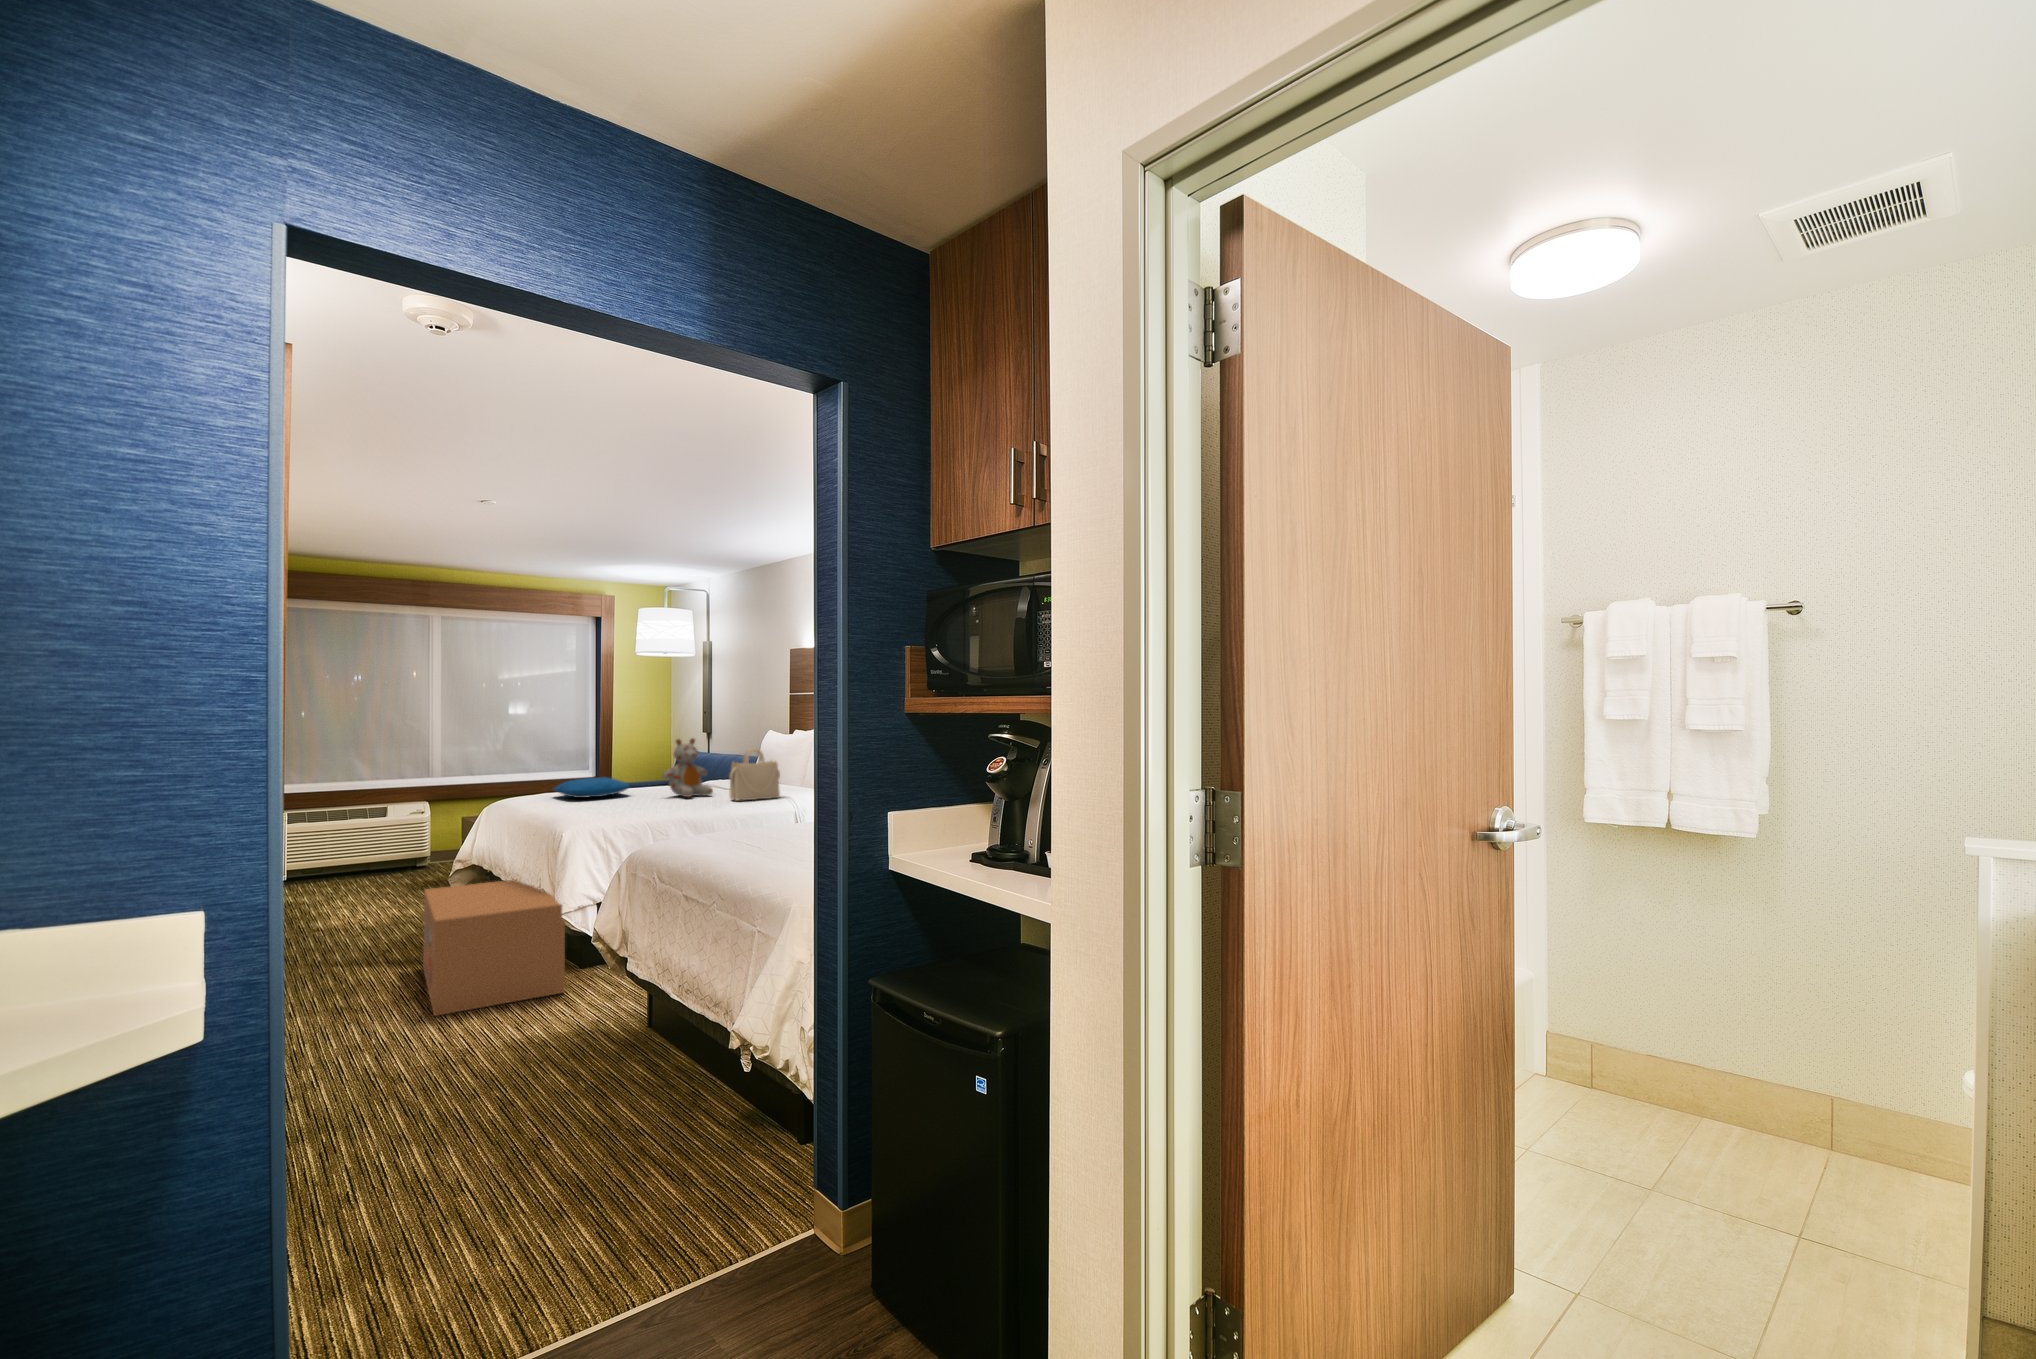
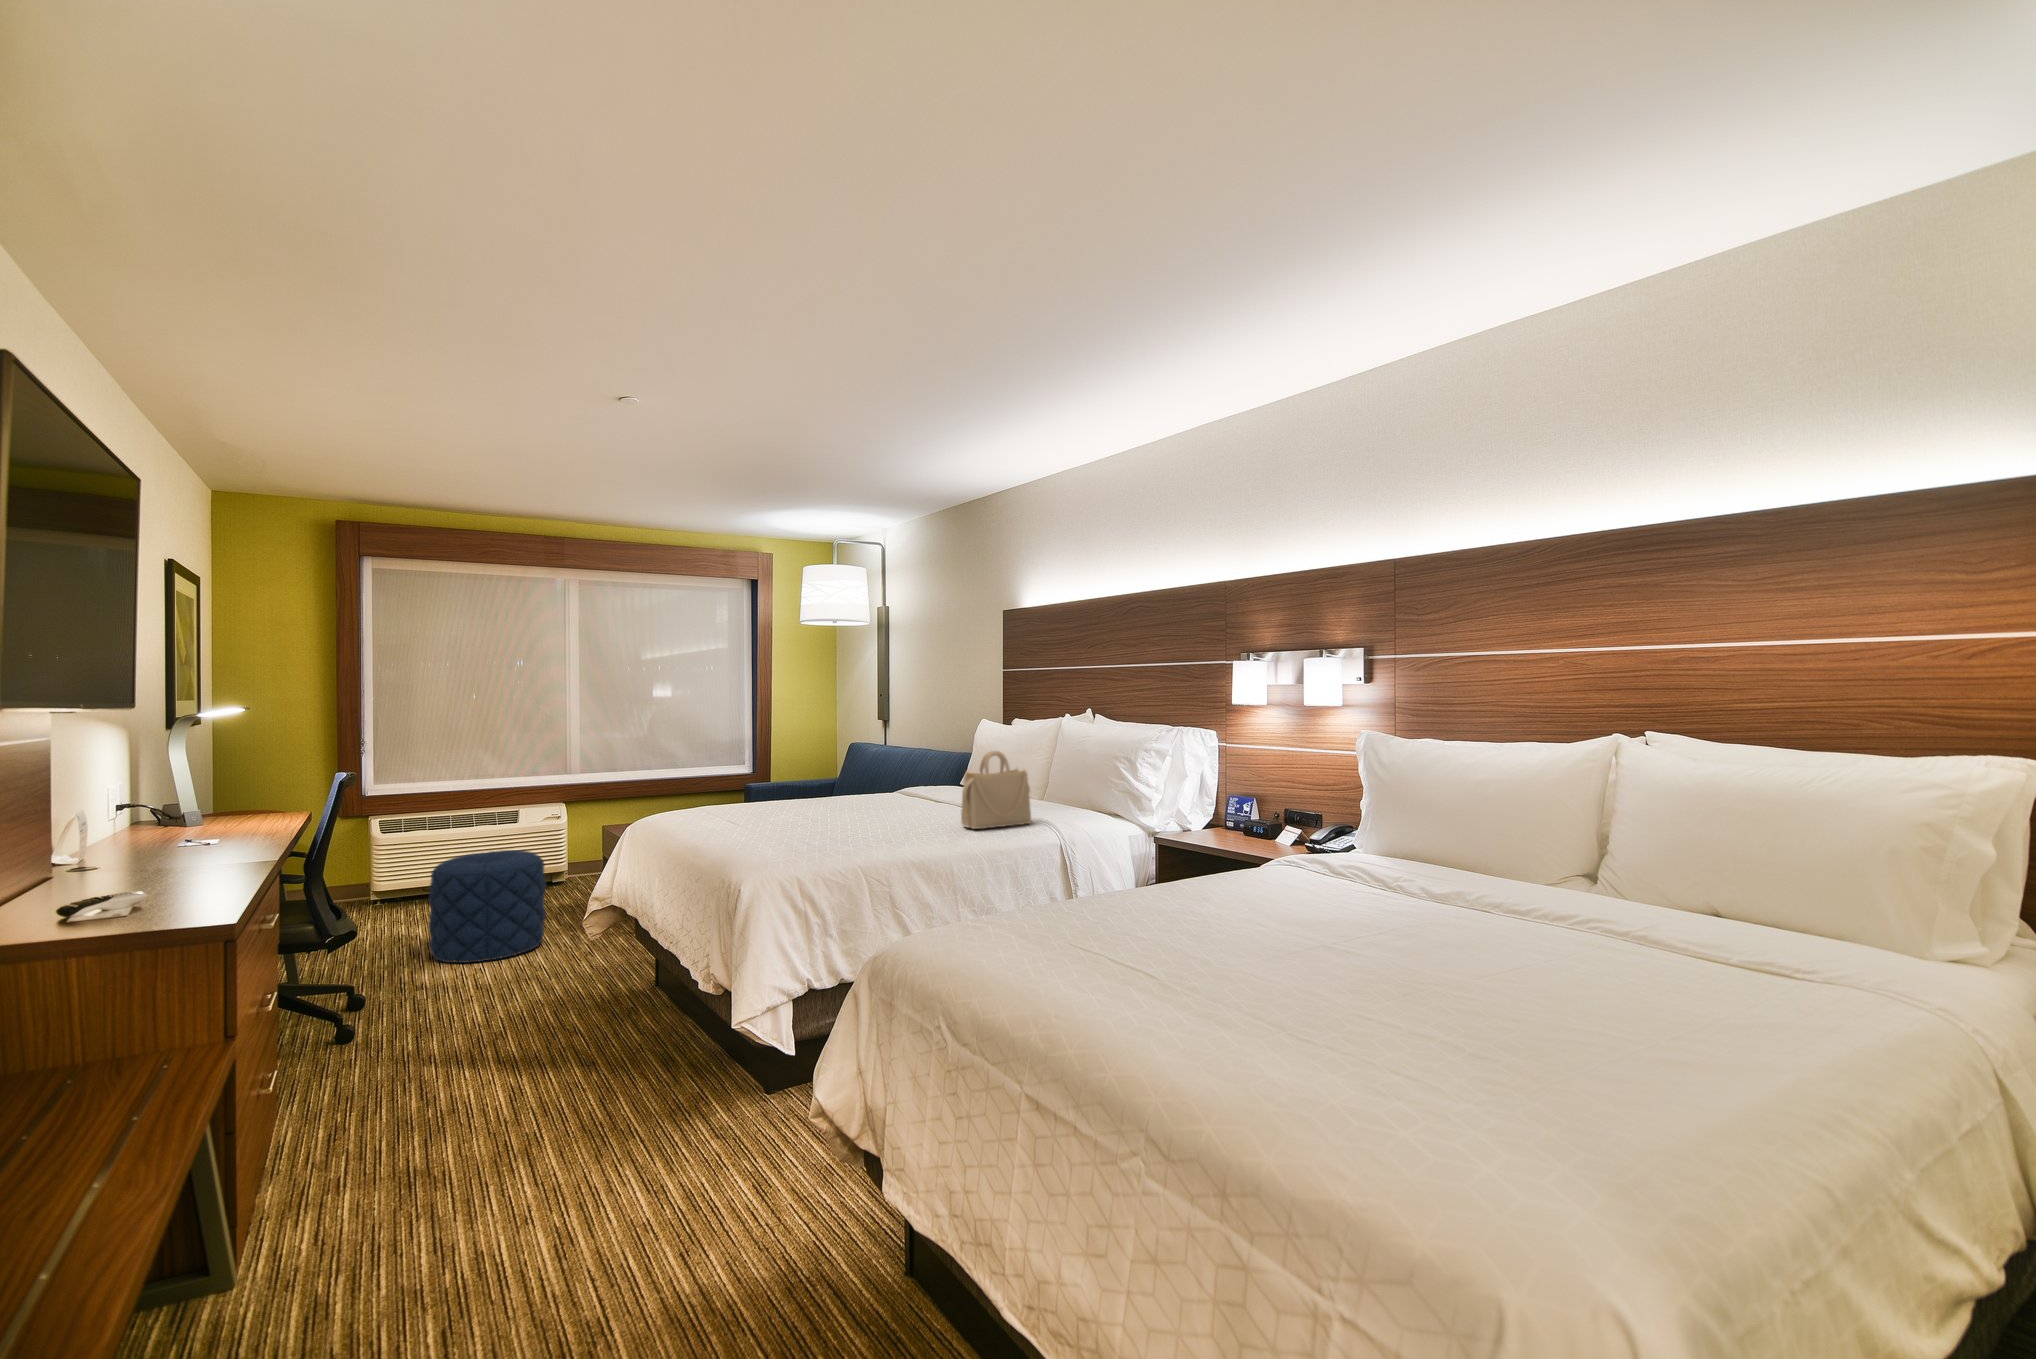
stuffed bear: present [663,738,713,797] -> none [864,734,933,821]
pillow: present [554,777,629,798] -> none [716,788,818,818]
pouf: none [319,832,415,915] -> present [429,850,546,963]
cardboard box: present [423,880,565,1016] -> none [545,941,752,1208]

